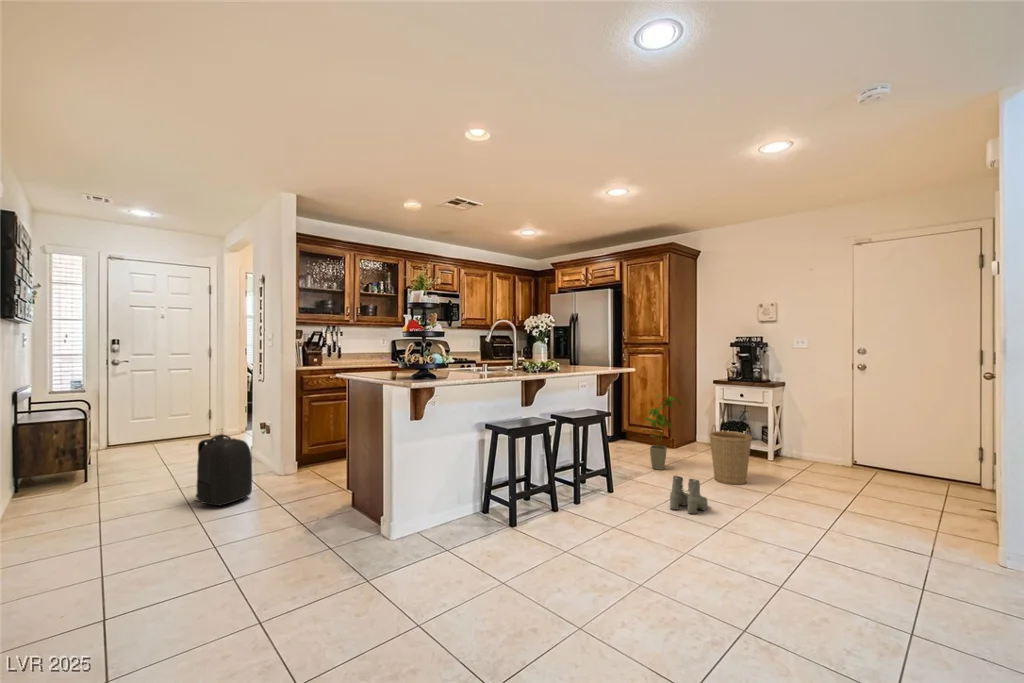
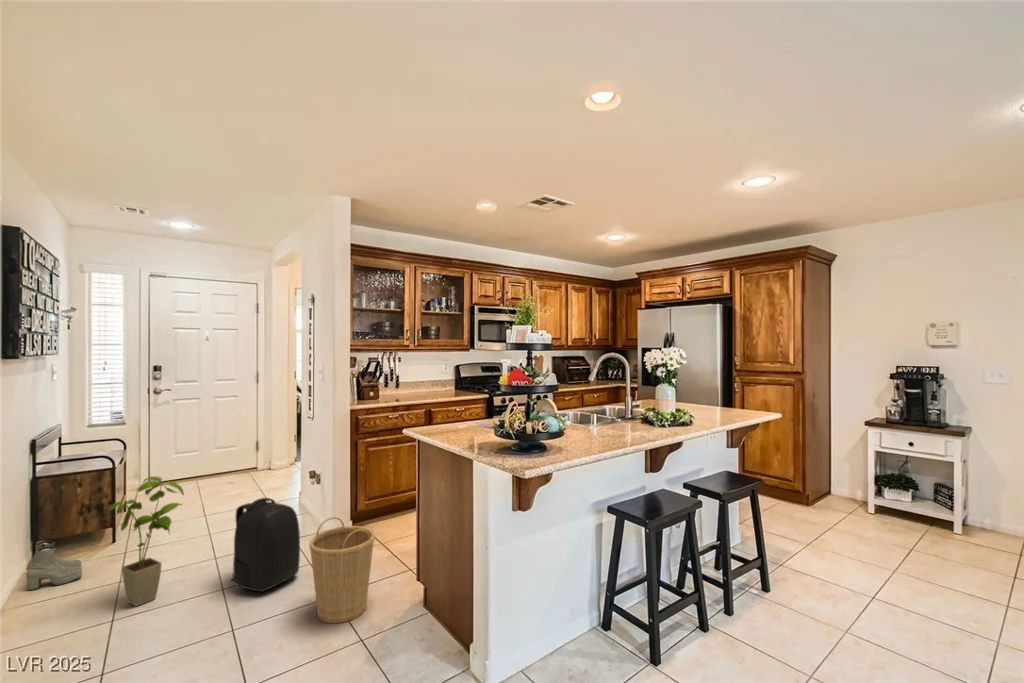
house plant: present [646,395,681,470] -> present [108,477,184,606]
basket: present [709,425,752,485] -> present [309,517,375,623]
boots: present [670,476,708,514] -> present [26,541,82,590]

